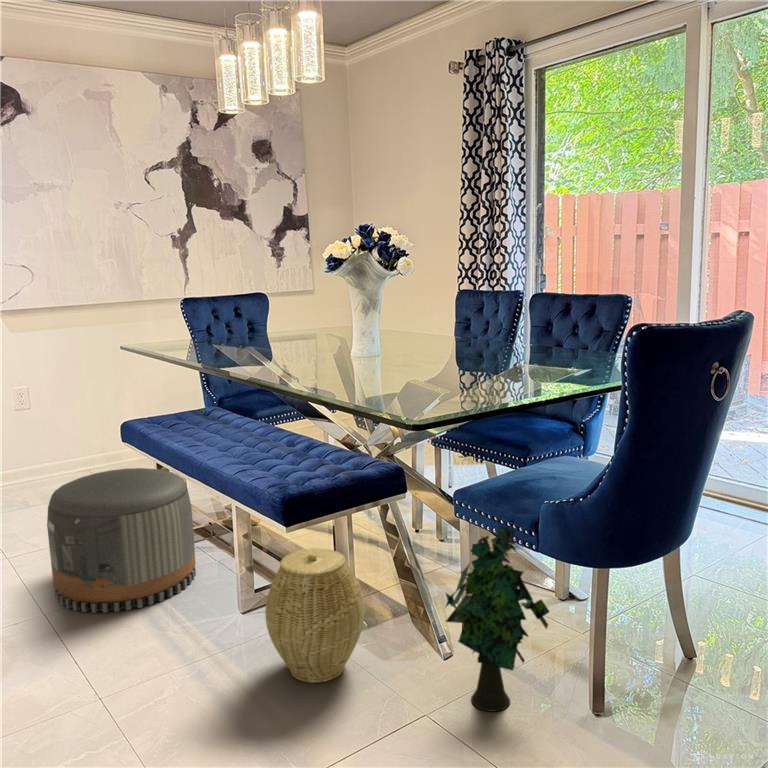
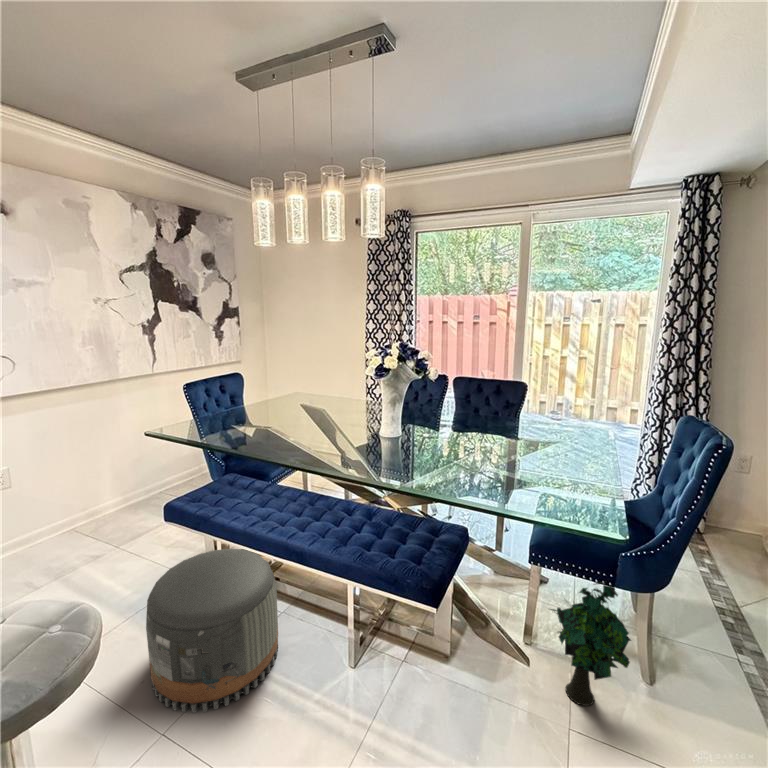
woven basket: present [265,548,365,683] -> none [416,612,493,726]

